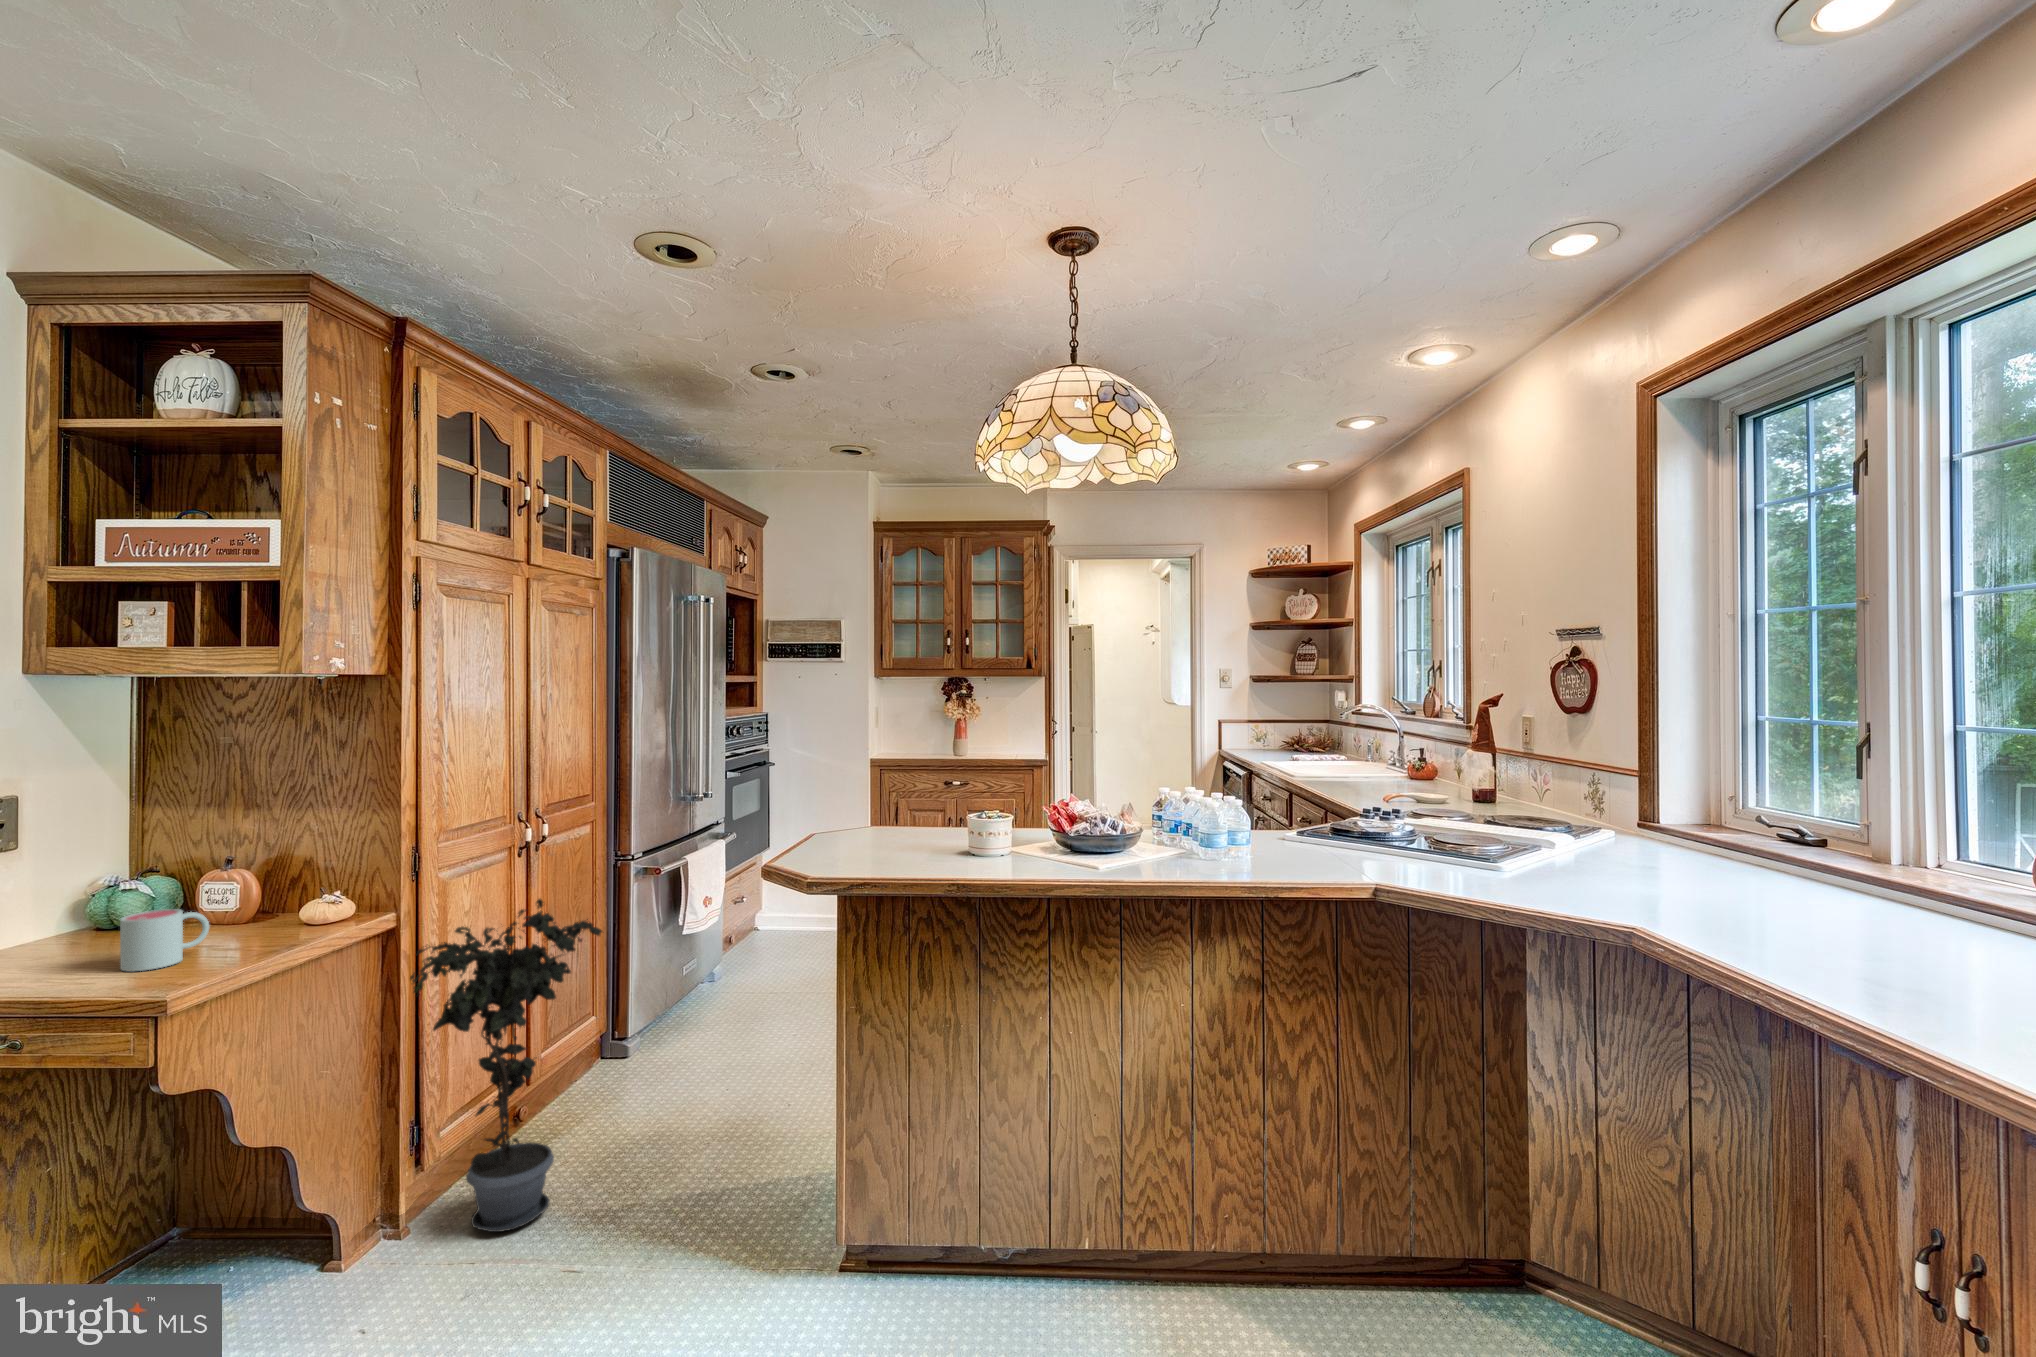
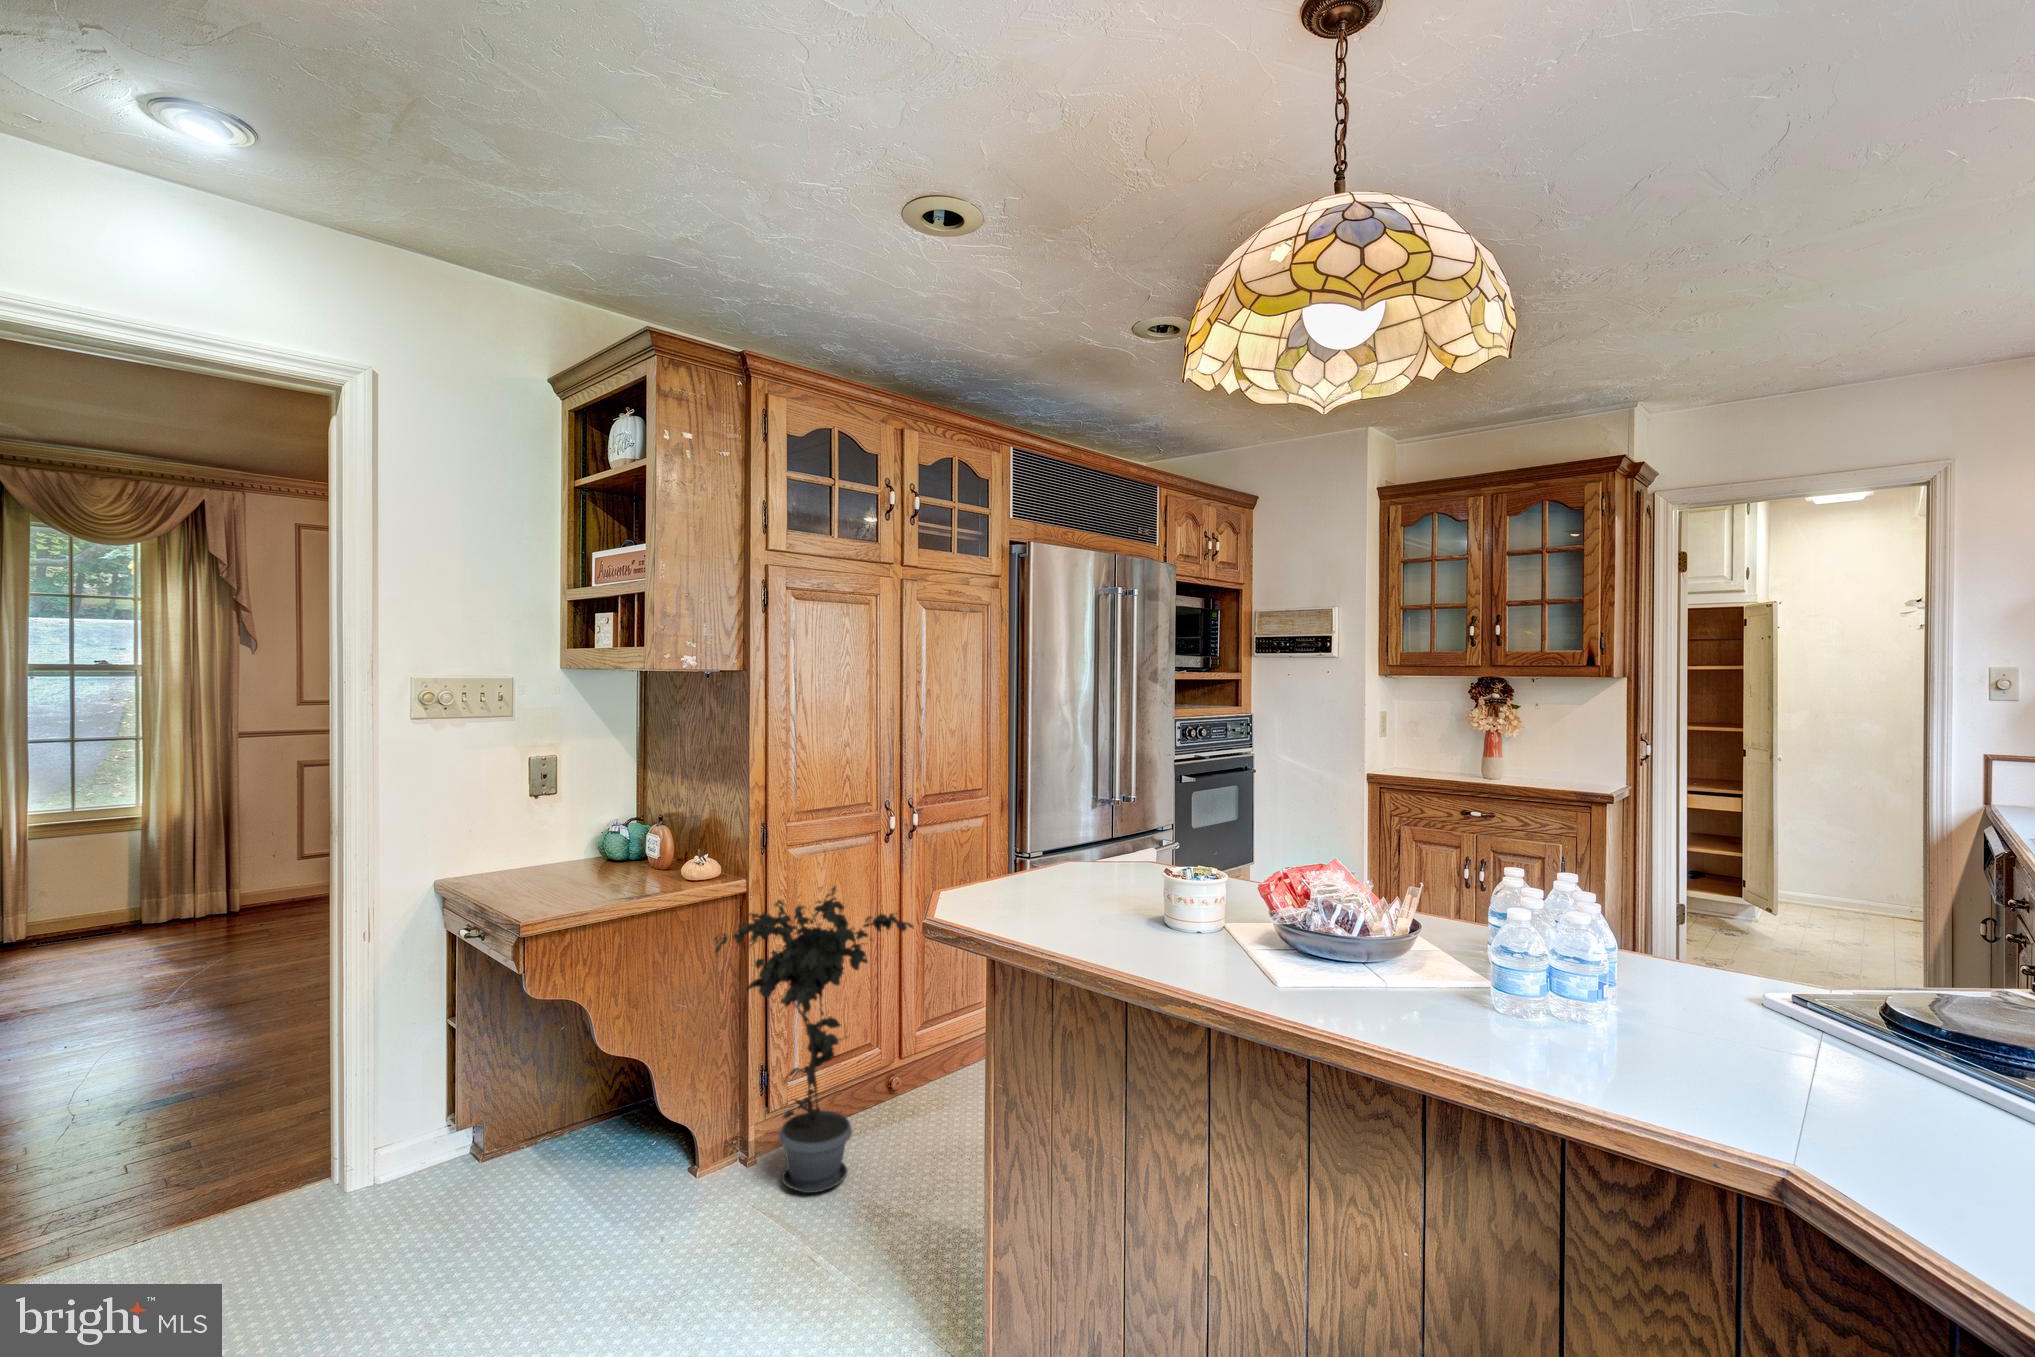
mug: present [120,909,209,971] -> none [550,850,607,895]

